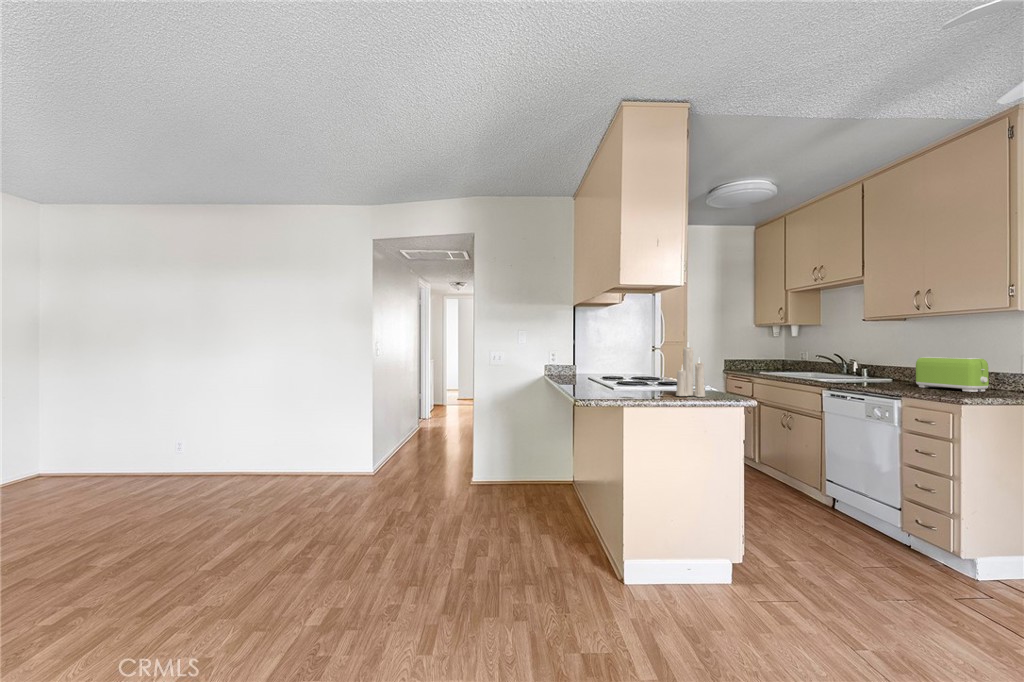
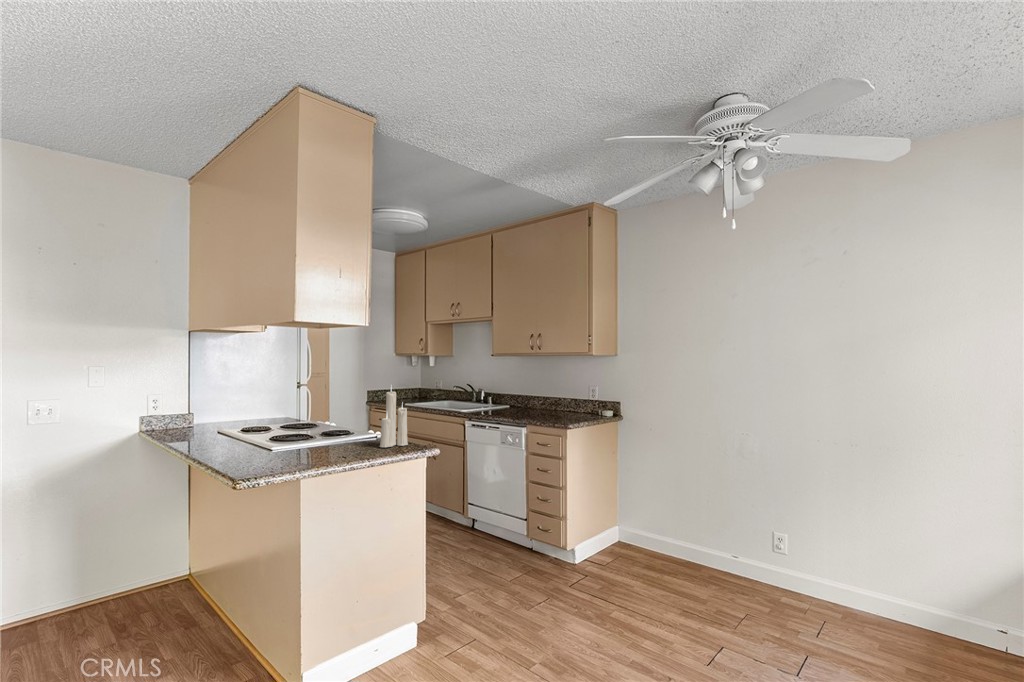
toaster: present [916,357,989,392] -> none [531,388,571,416]

